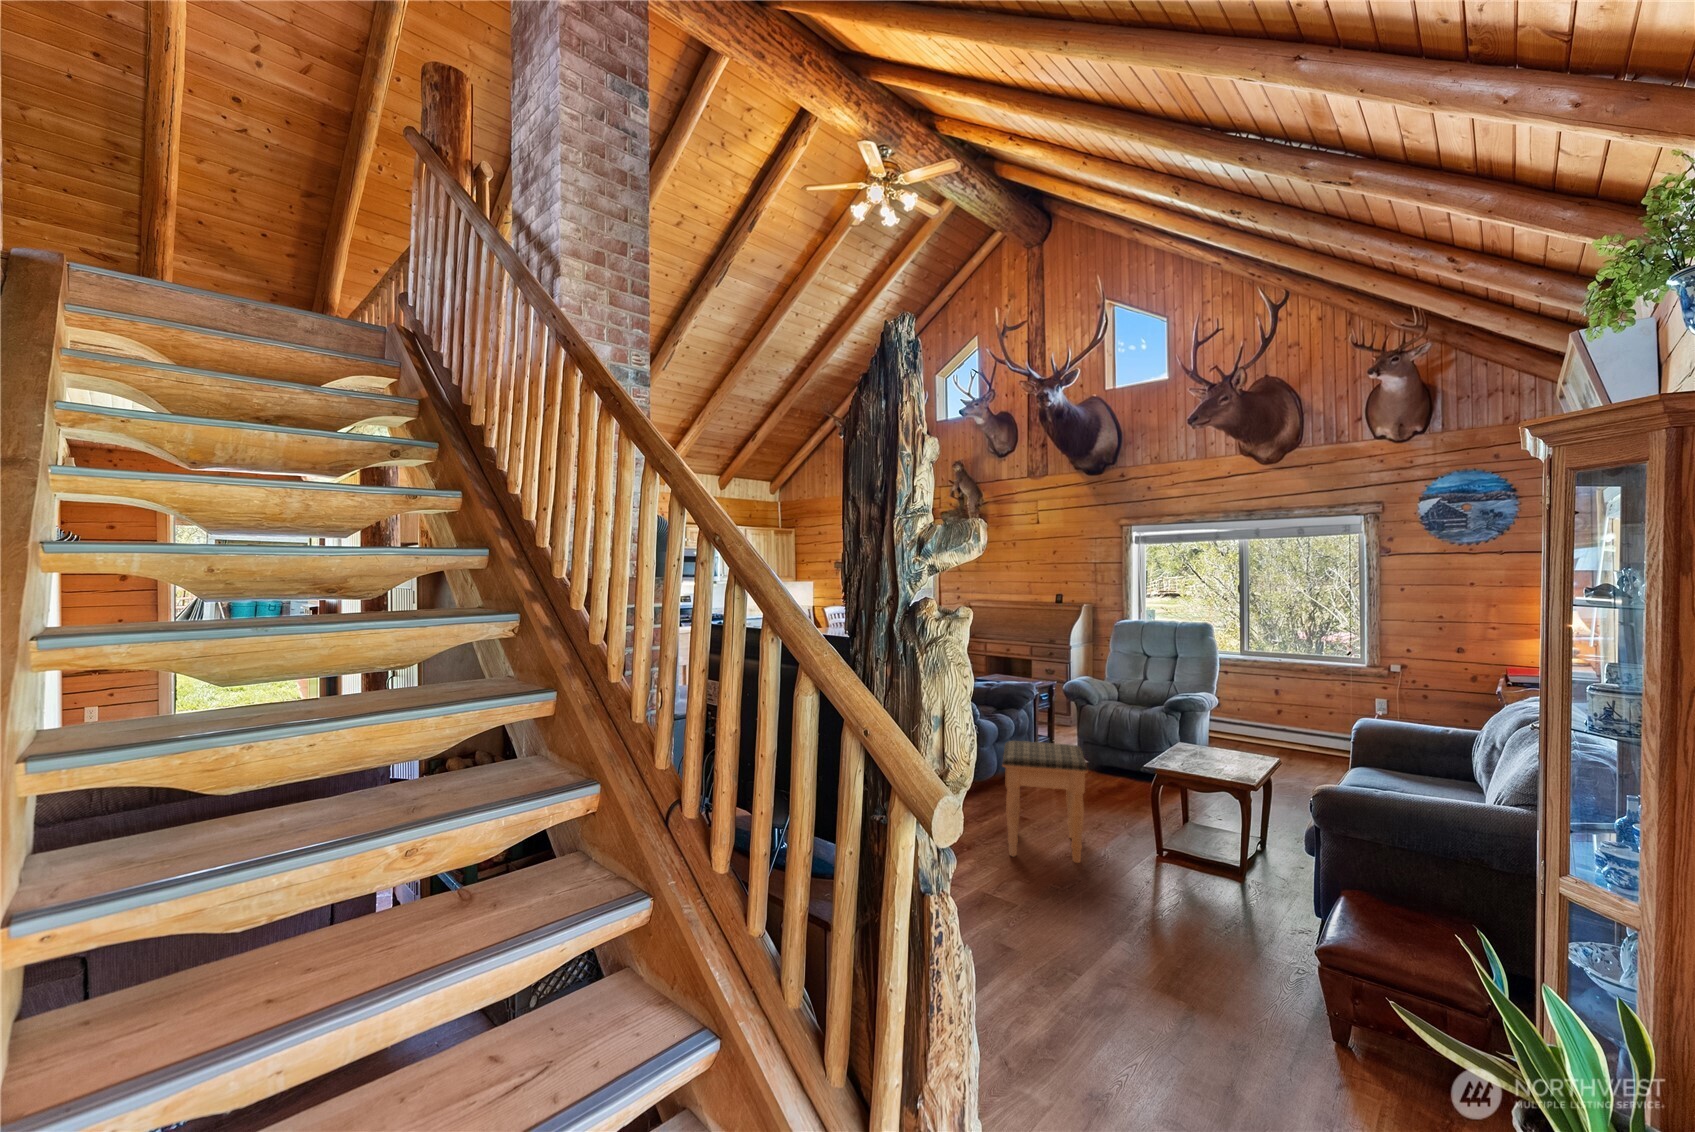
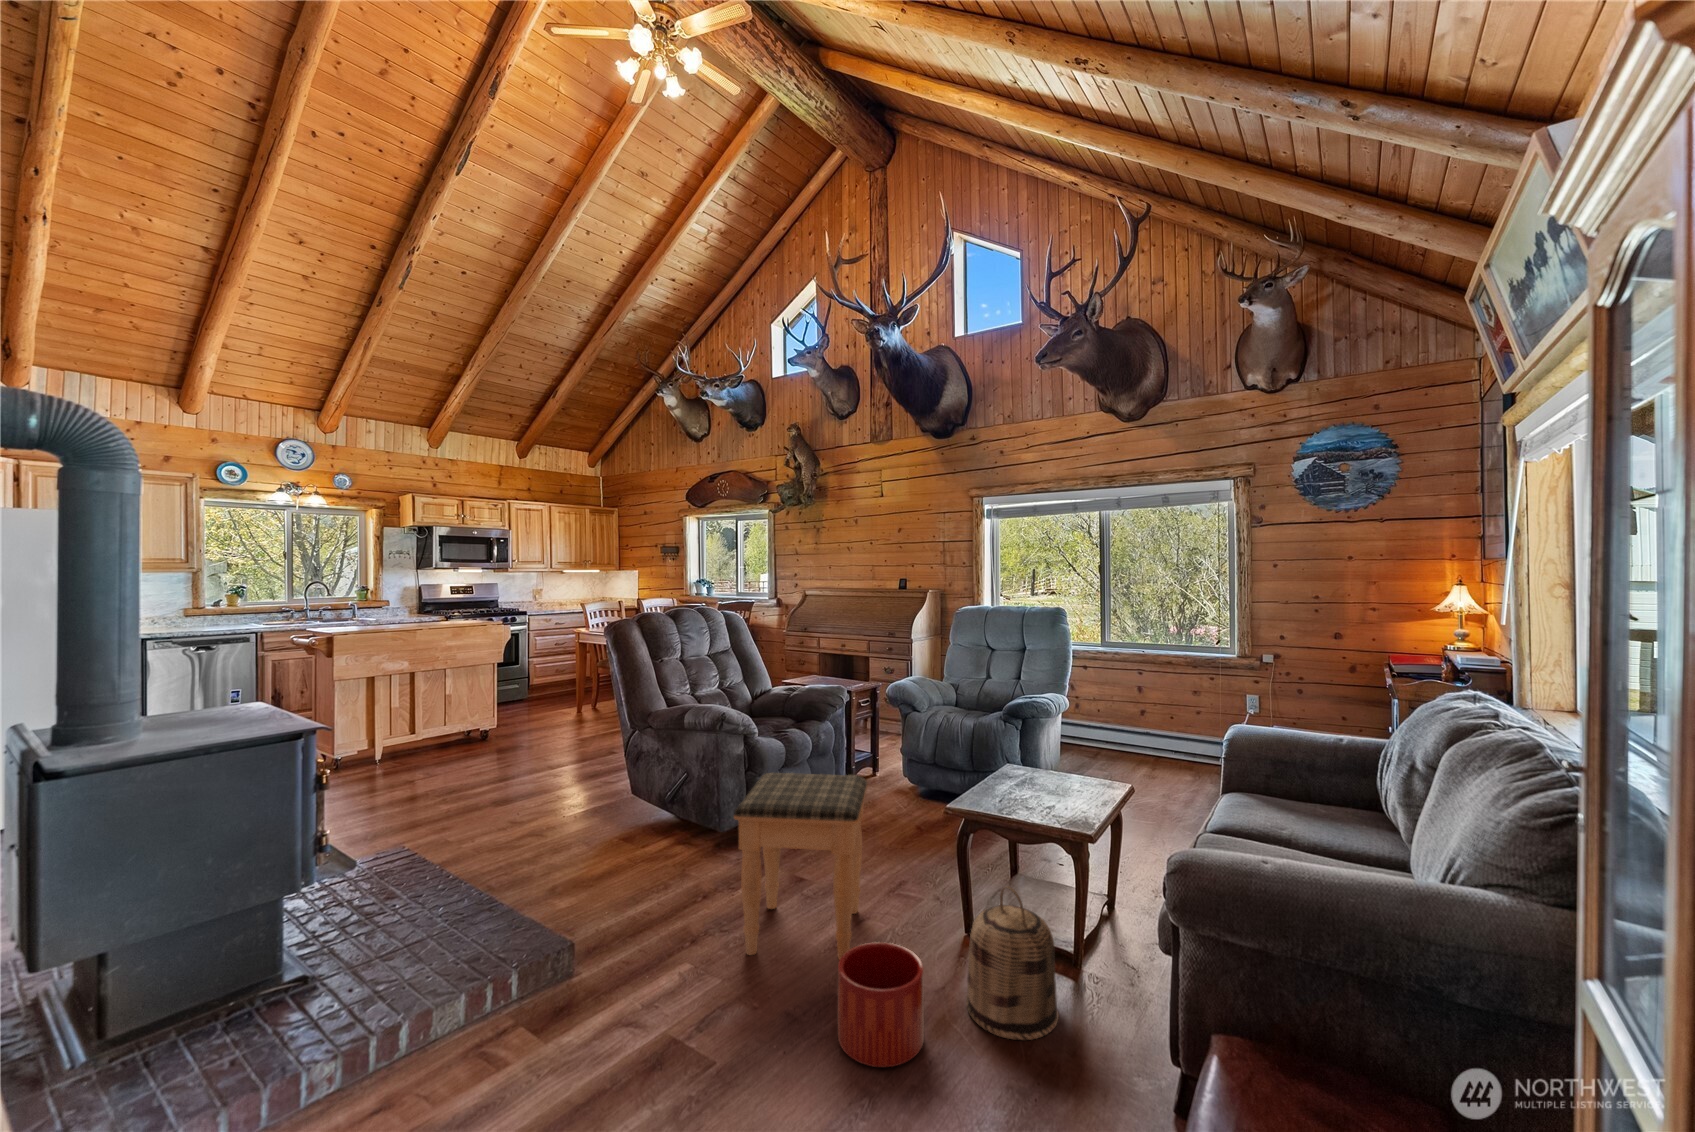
basket: none [1169,814,1234,908] -> present [966,886,1059,1040]
planter: none [1090,844,1147,913] -> present [838,942,924,1067]

